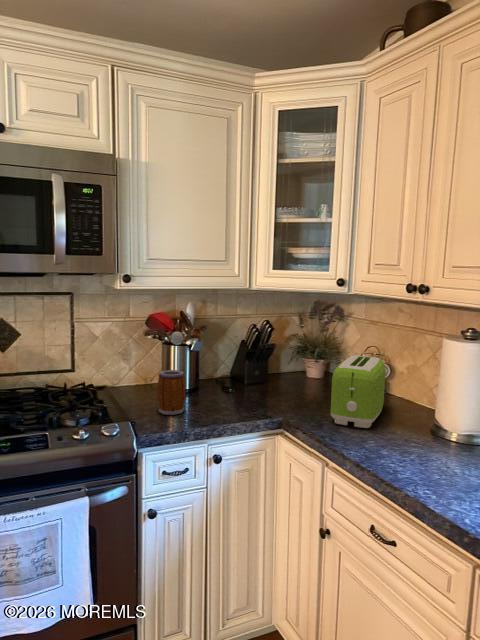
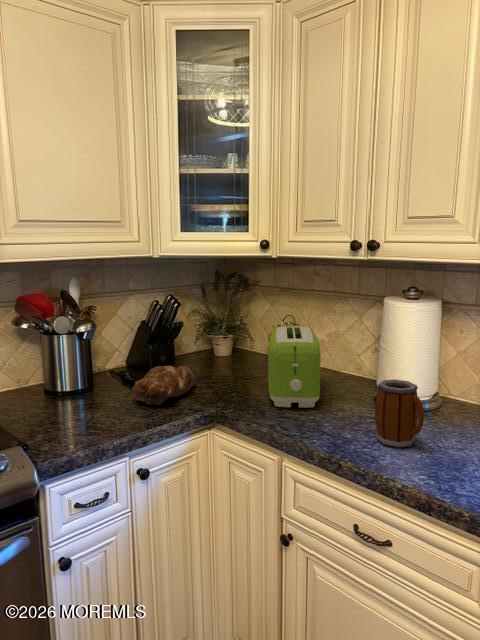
mug: present [158,370,186,415] -> present [375,379,424,447]
bread loaf: none [222,378,278,409] -> present [132,366,196,405]

